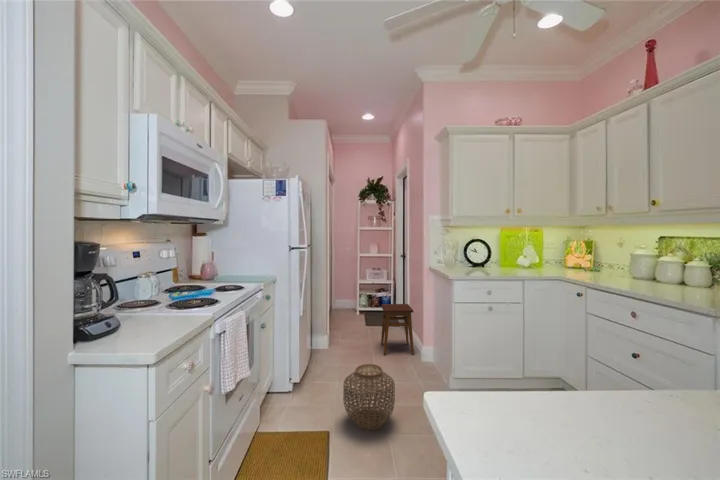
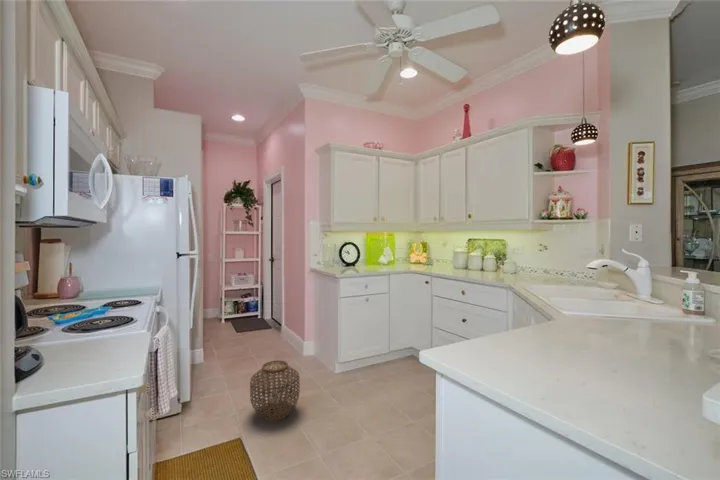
stool: present [381,304,414,355] -> none [260,305,295,356]

